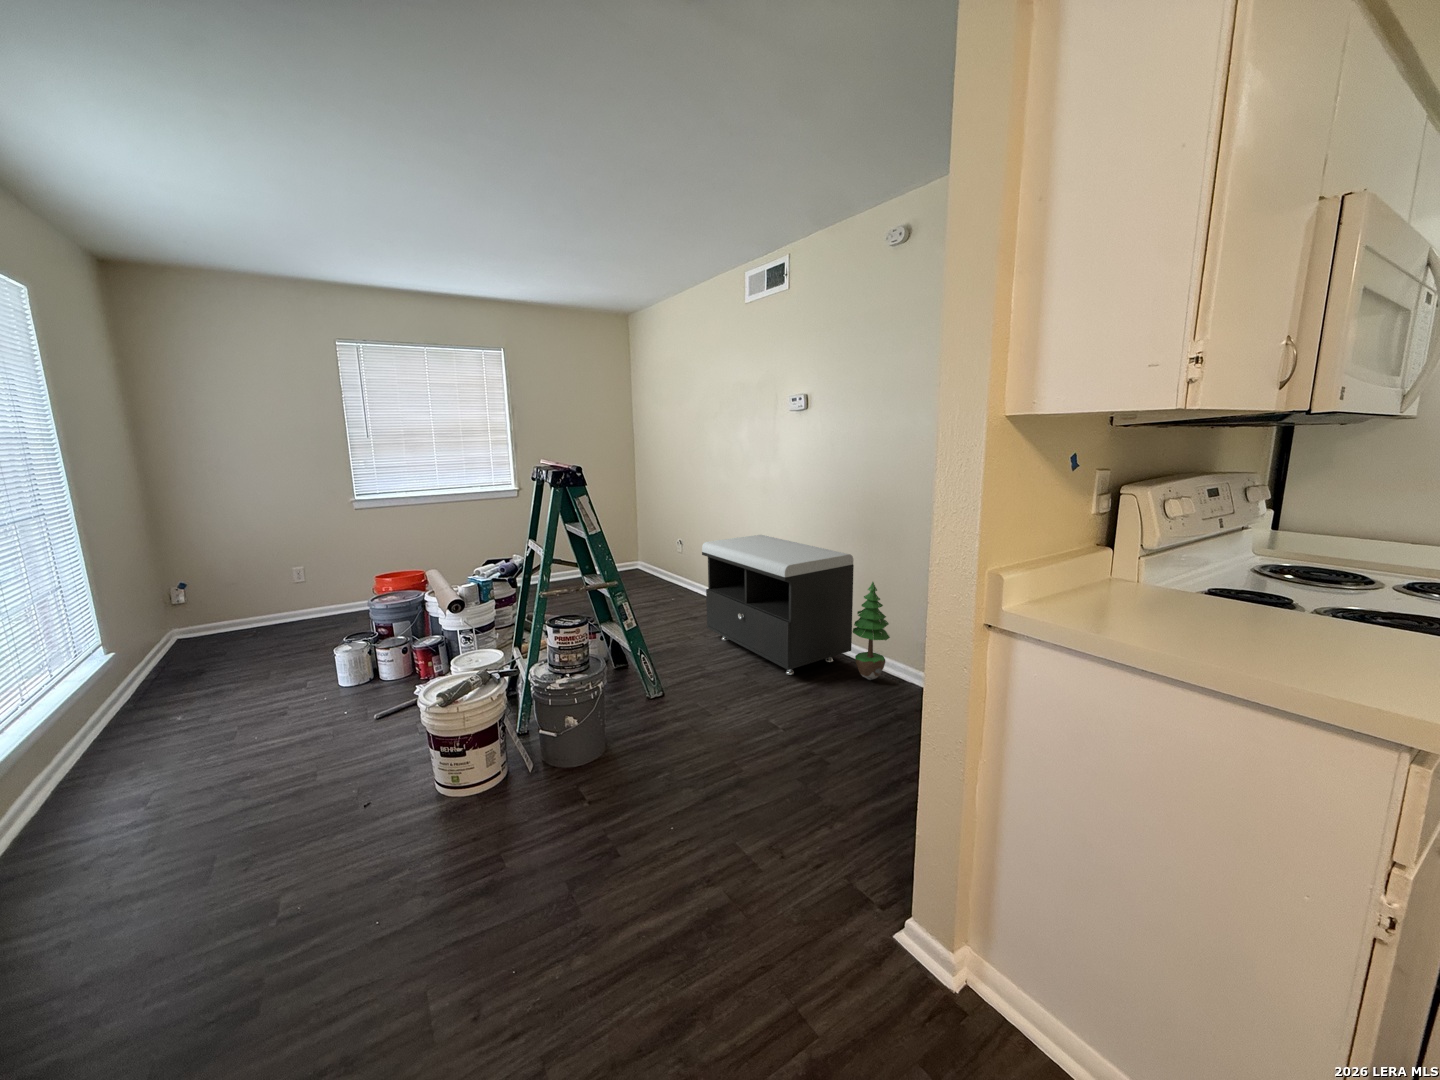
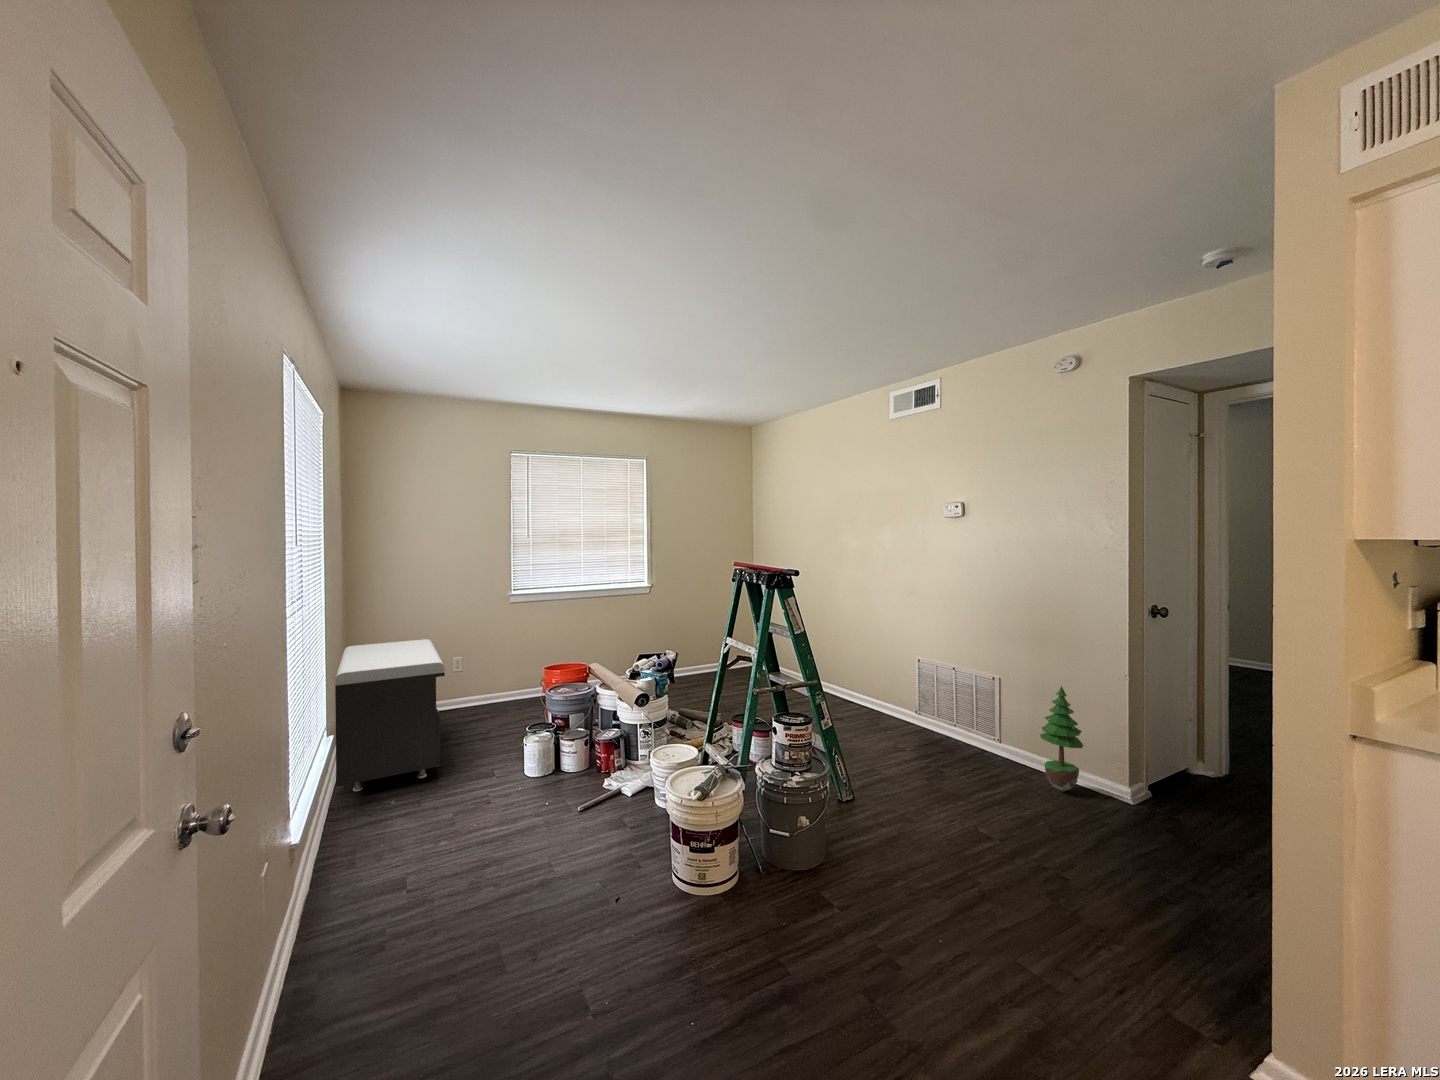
storage bench: present [702,535,854,675] -> present [335,639,445,792]

